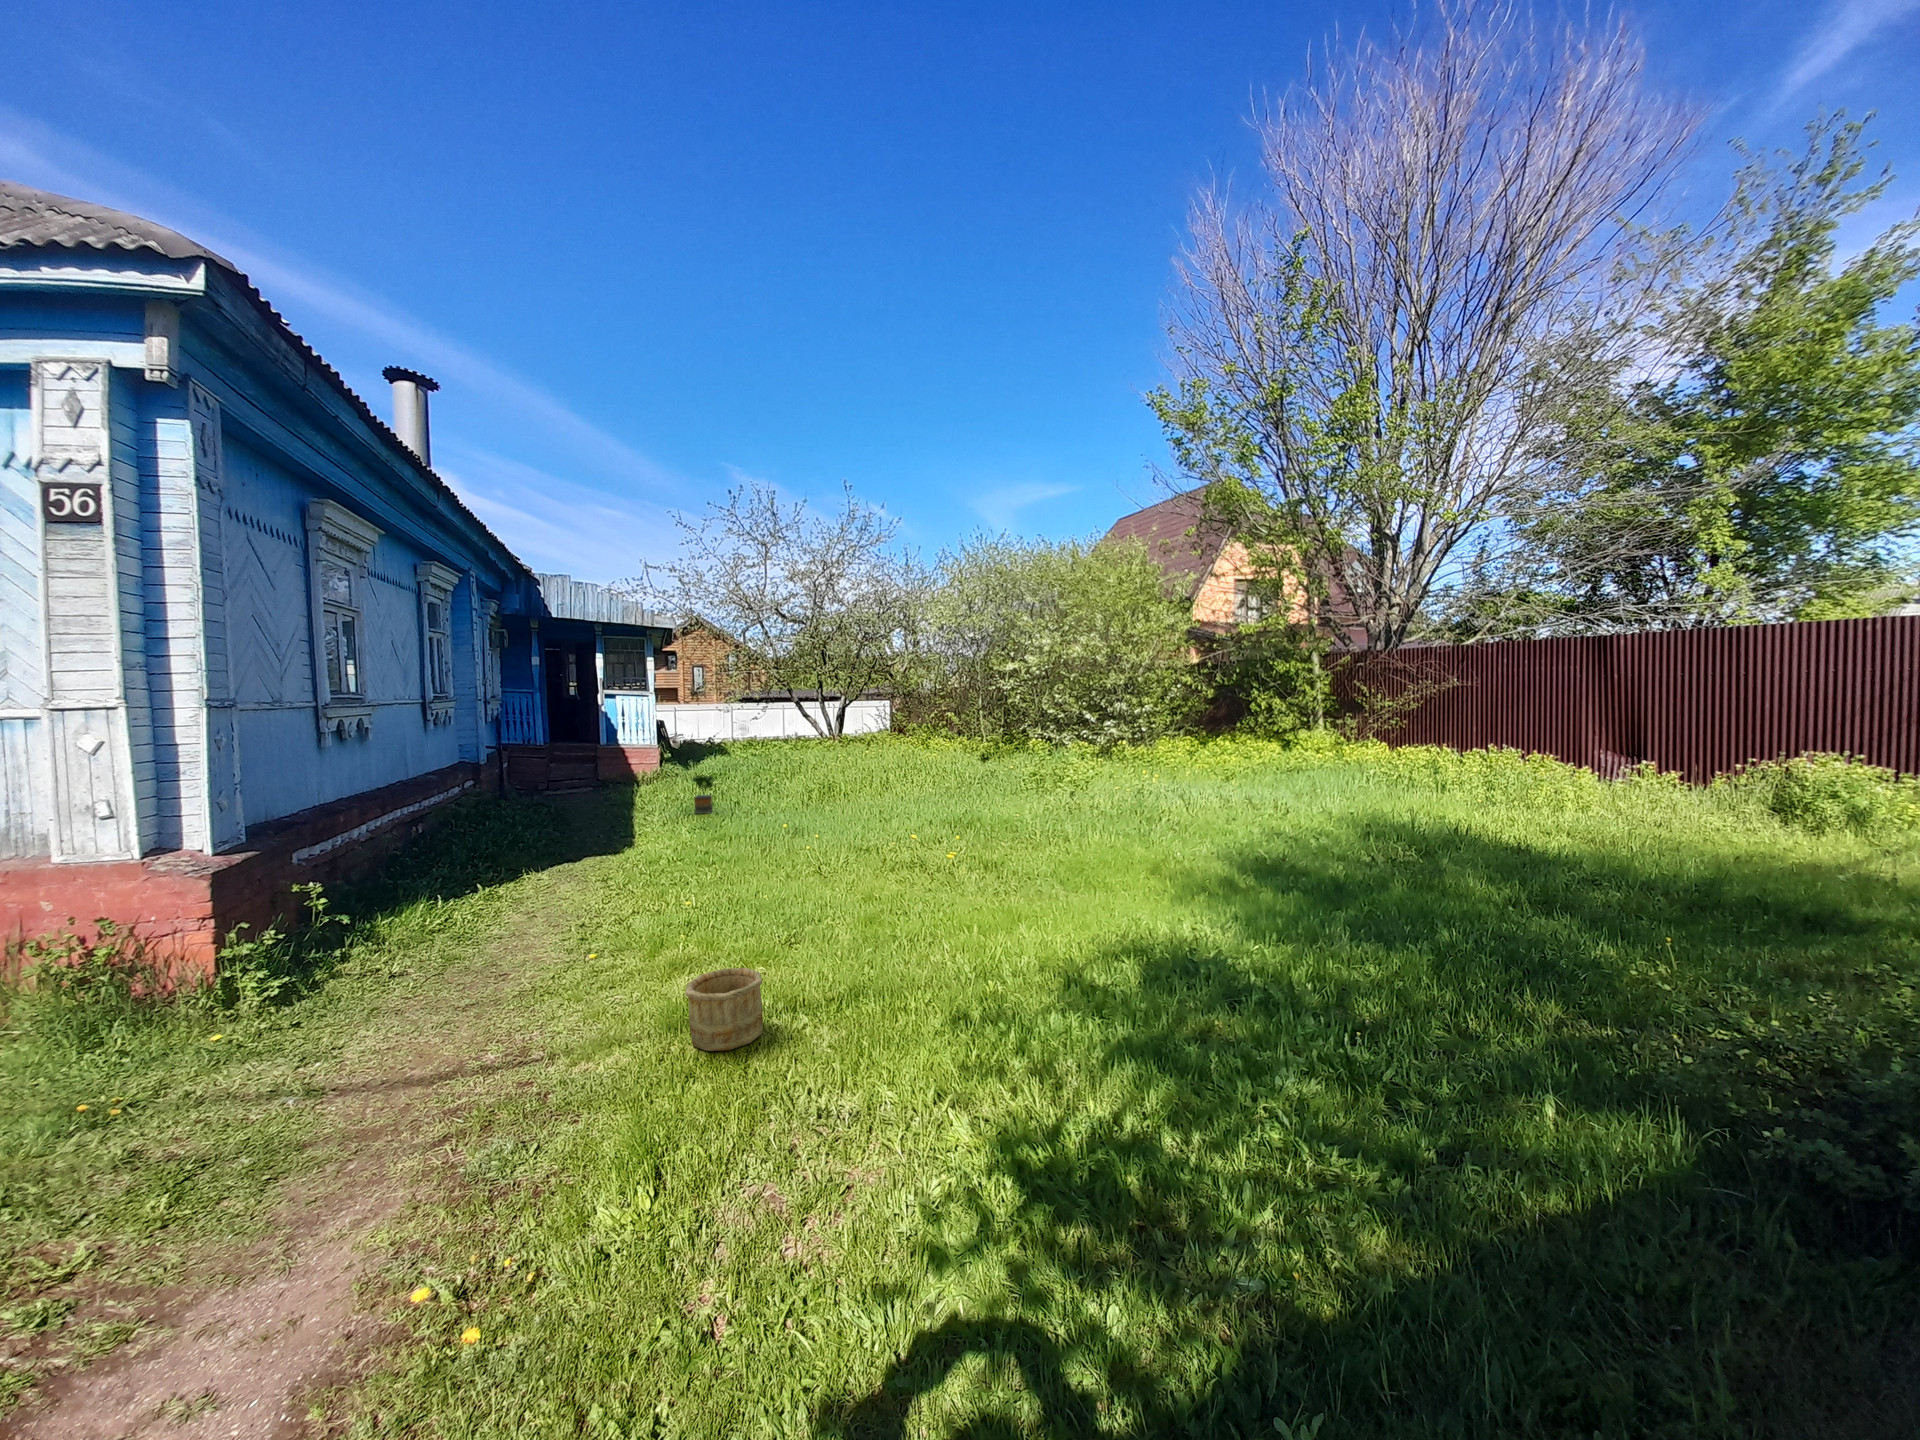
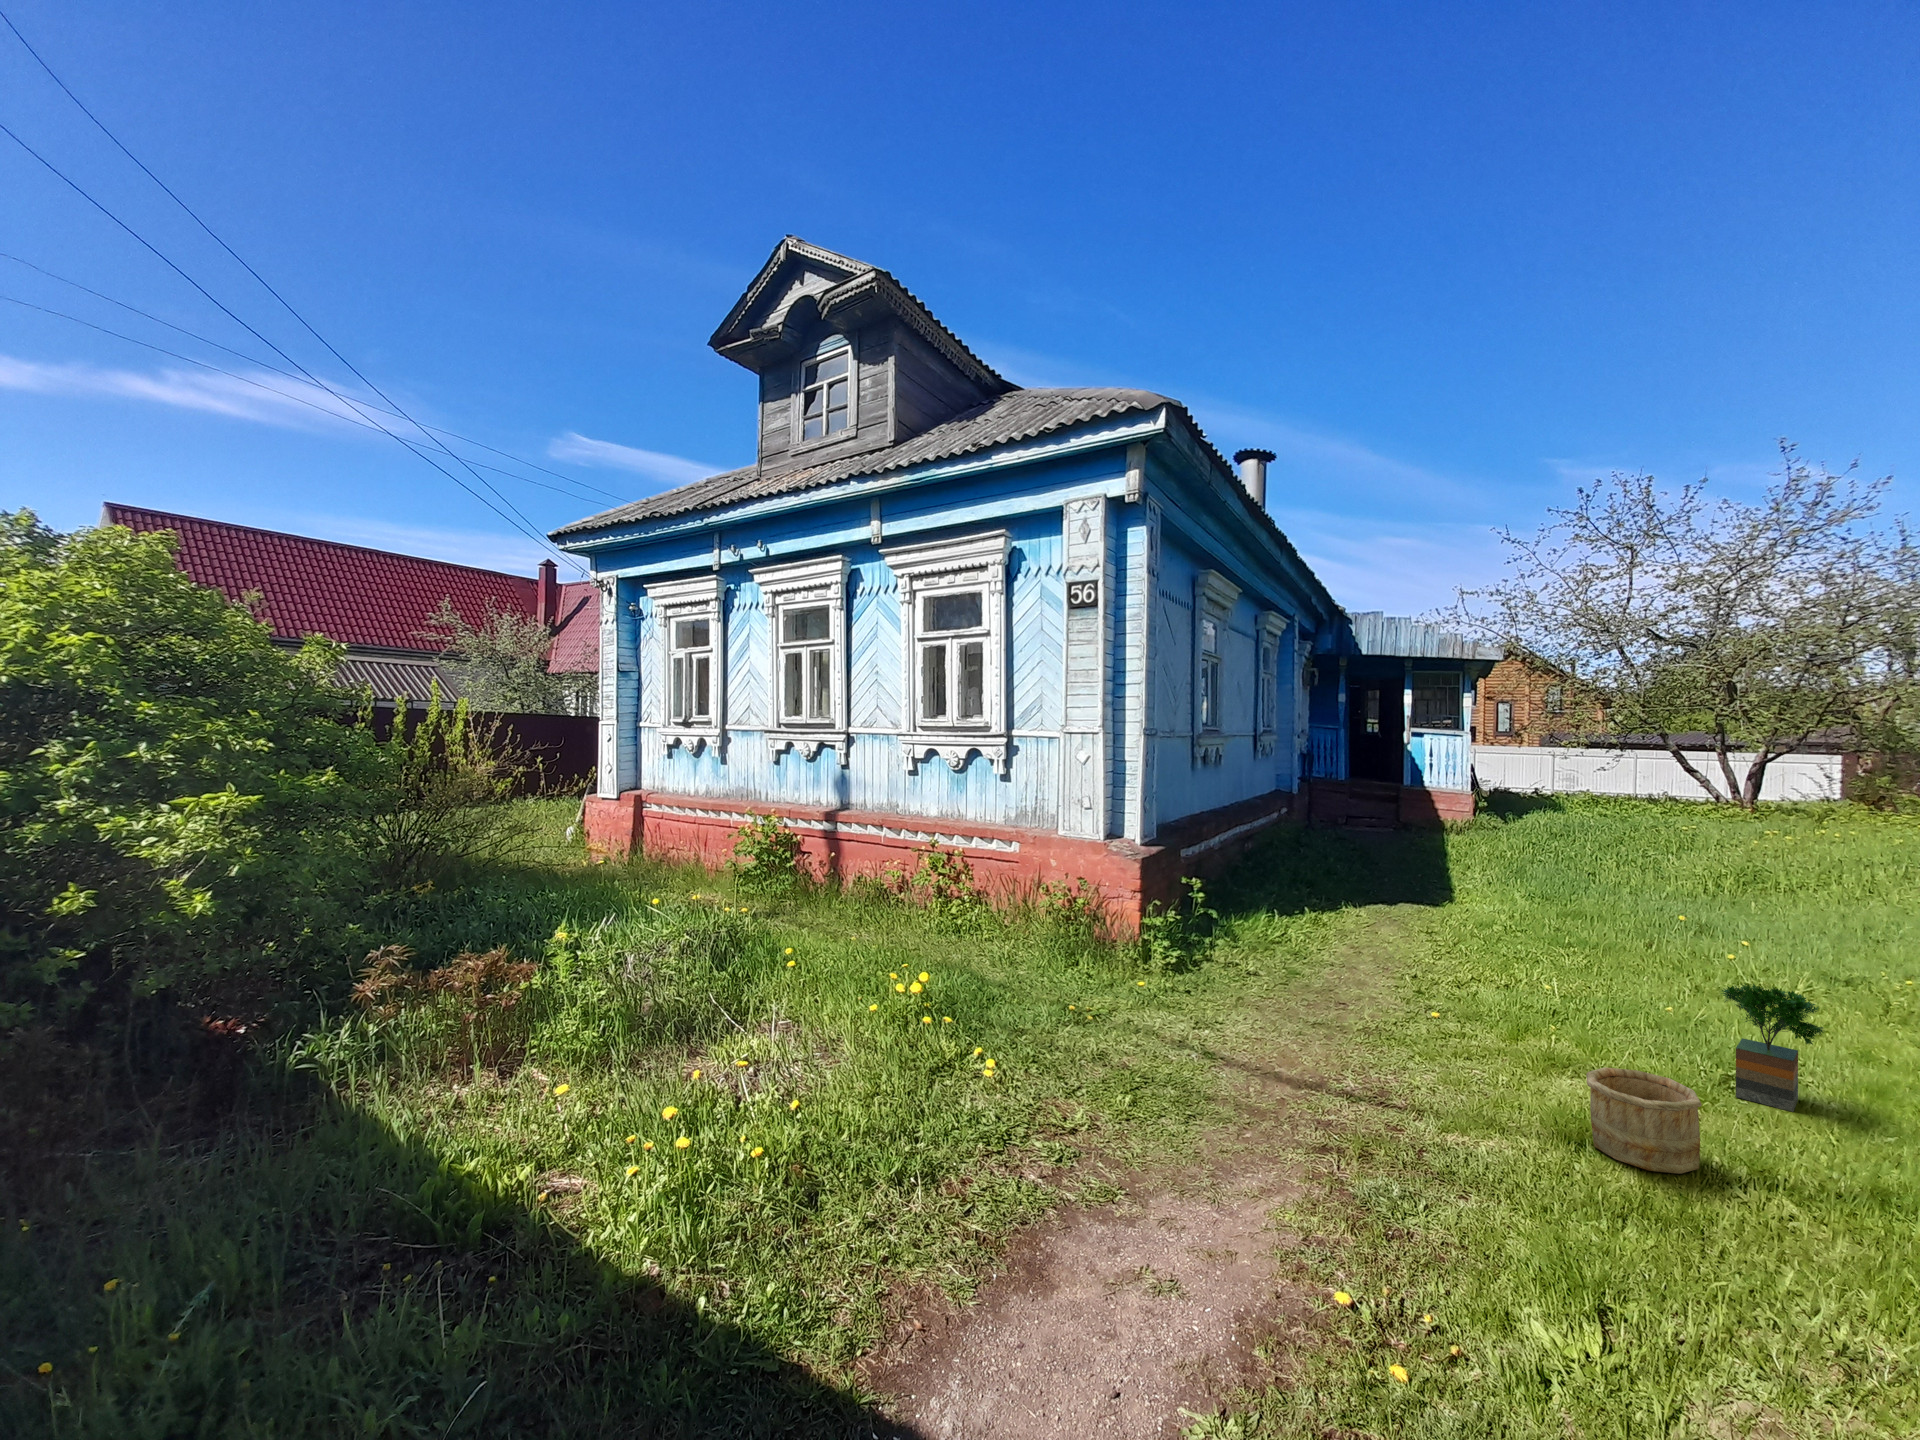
potted tree: present [692,775,716,814] -> present [1721,984,1824,1112]

